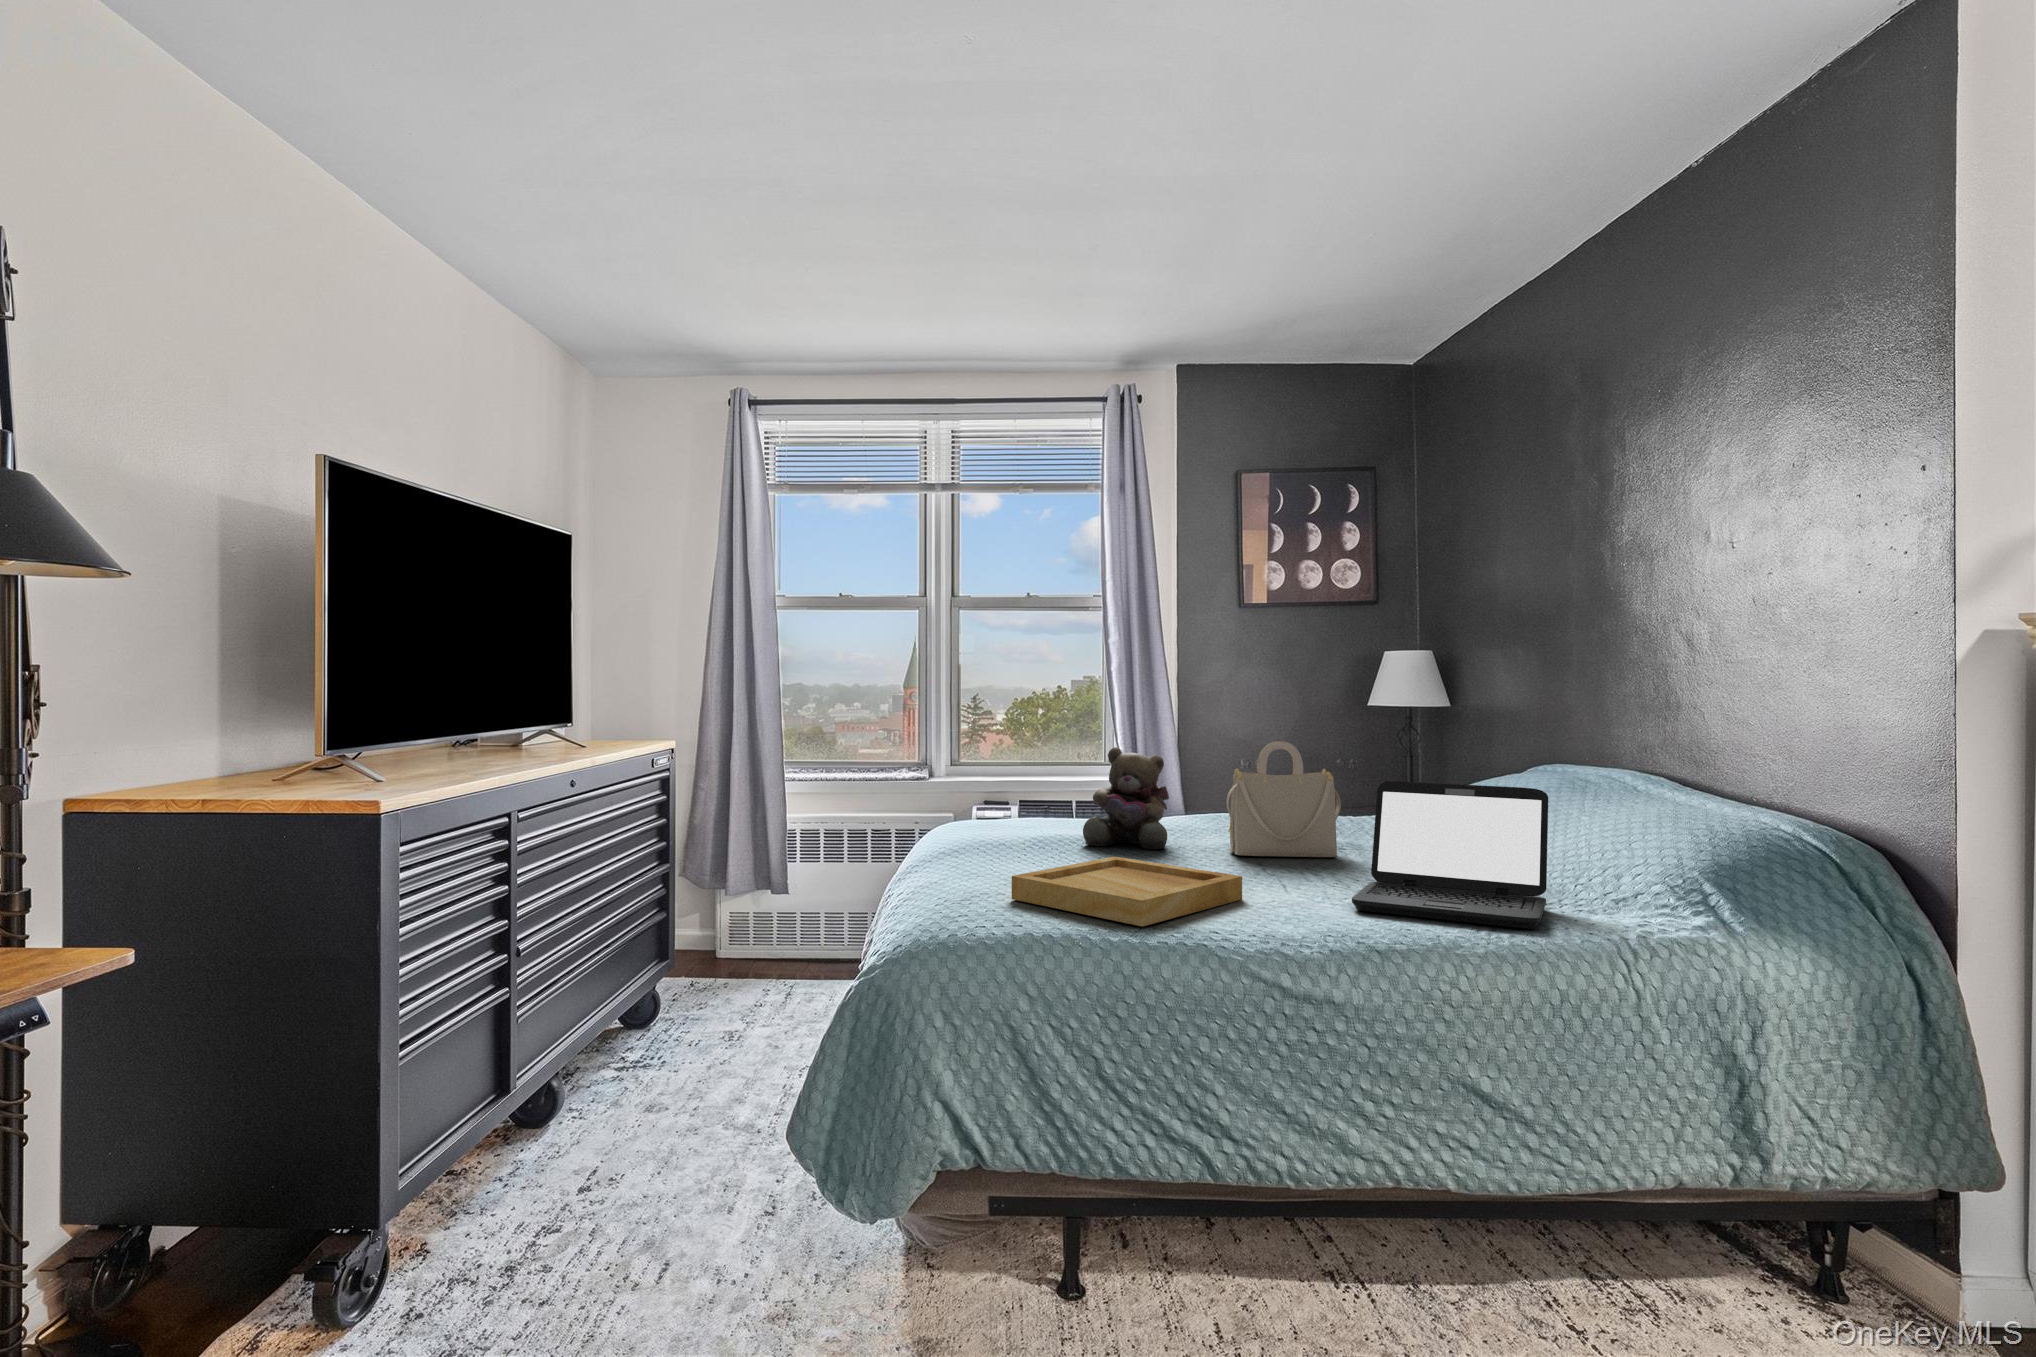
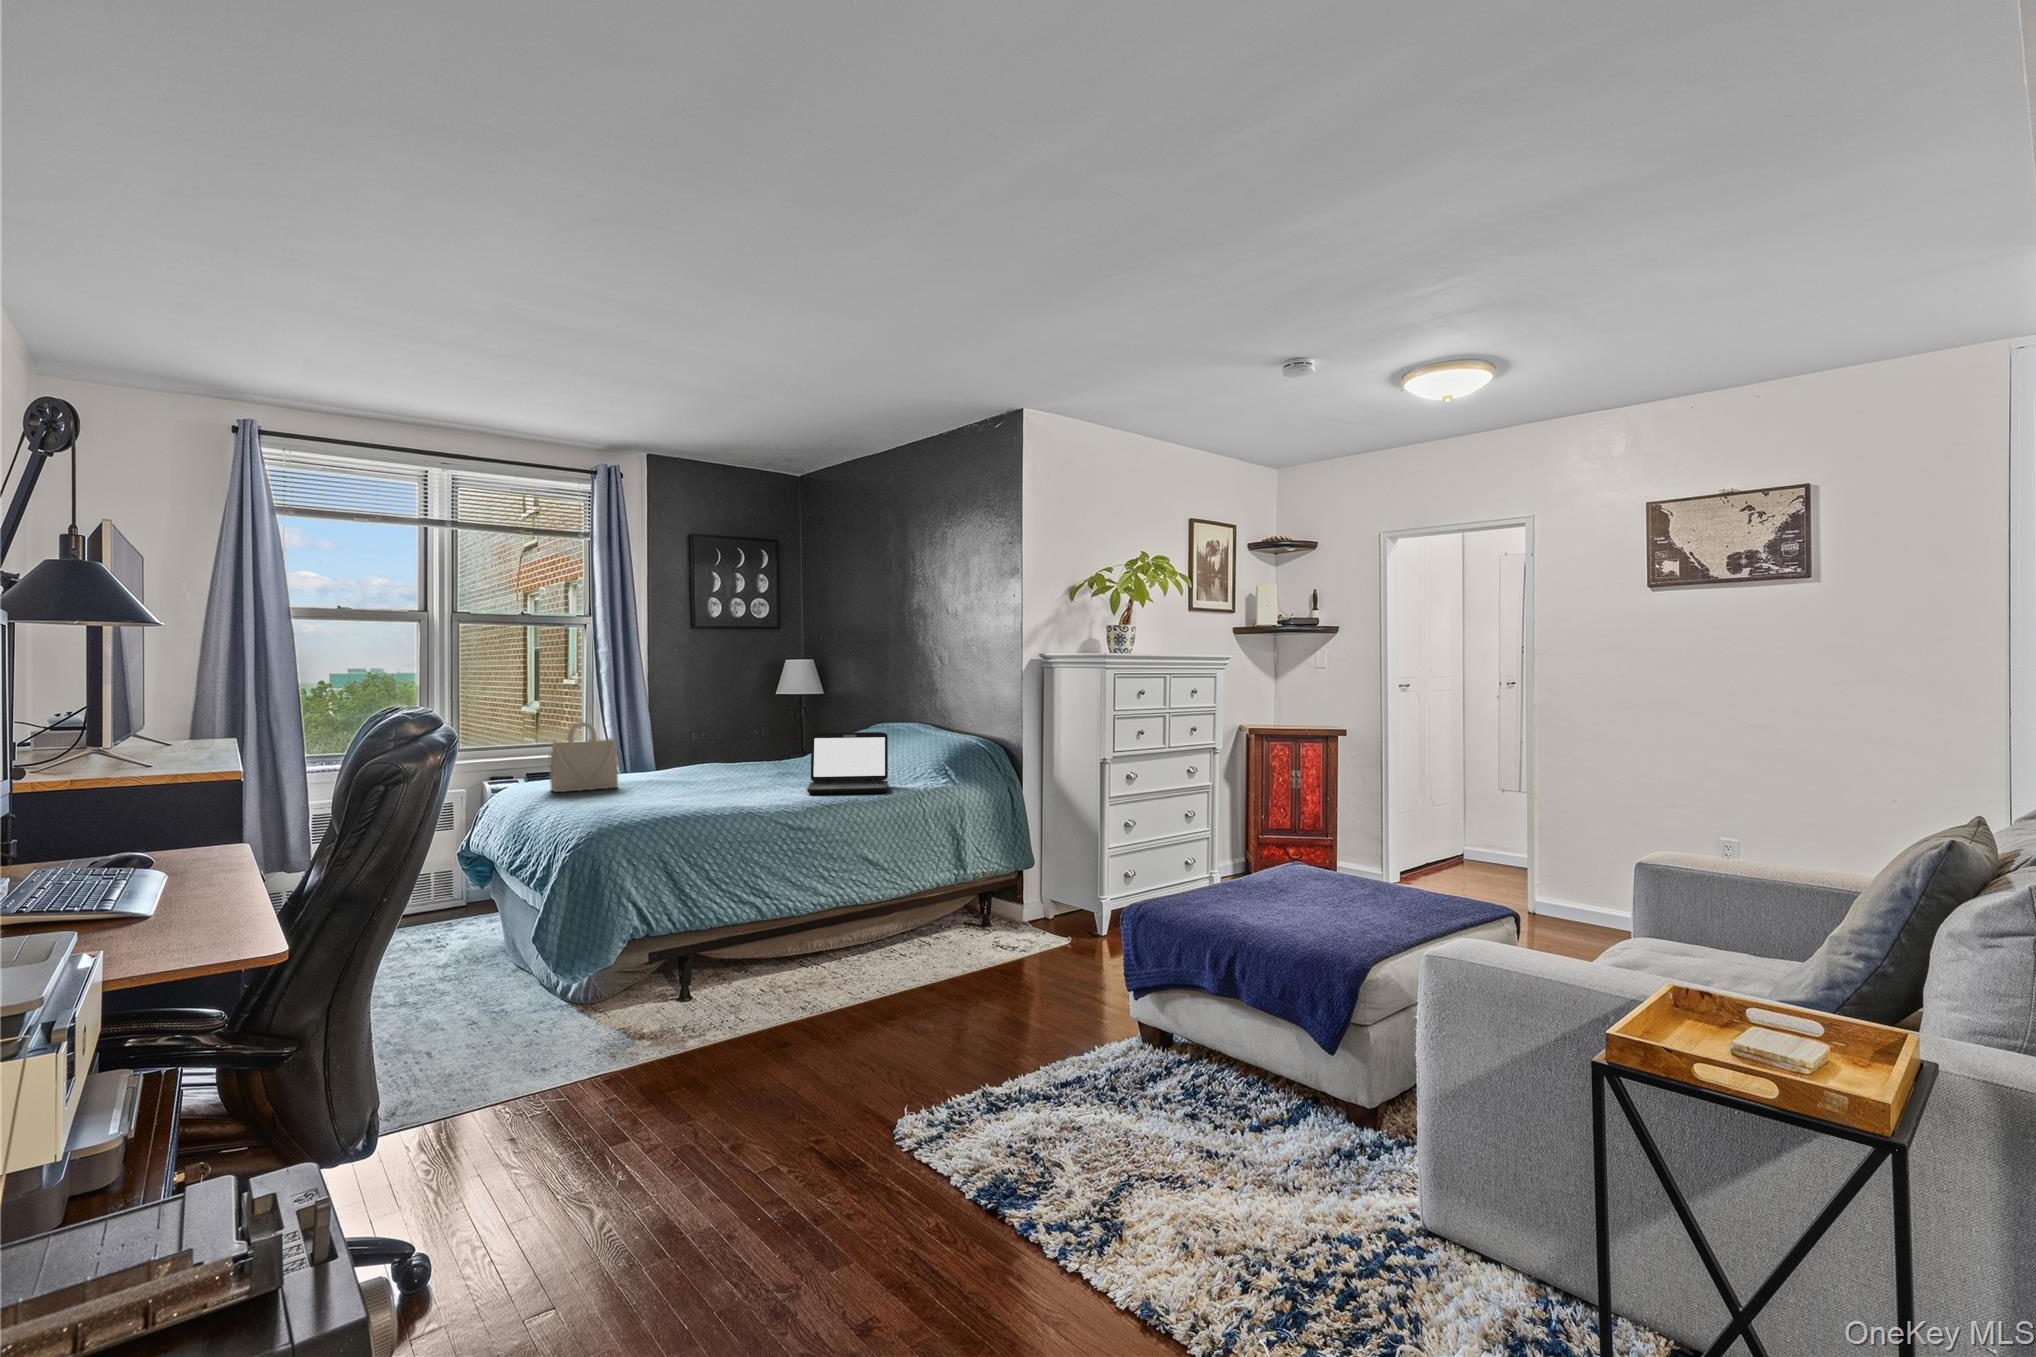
handbag: present [1226,741,1341,857] -> present [548,722,620,792]
teddy bear: present [1083,747,1169,849] -> none [636,723,689,782]
tray: present [1012,857,1242,926] -> none [633,783,753,810]

